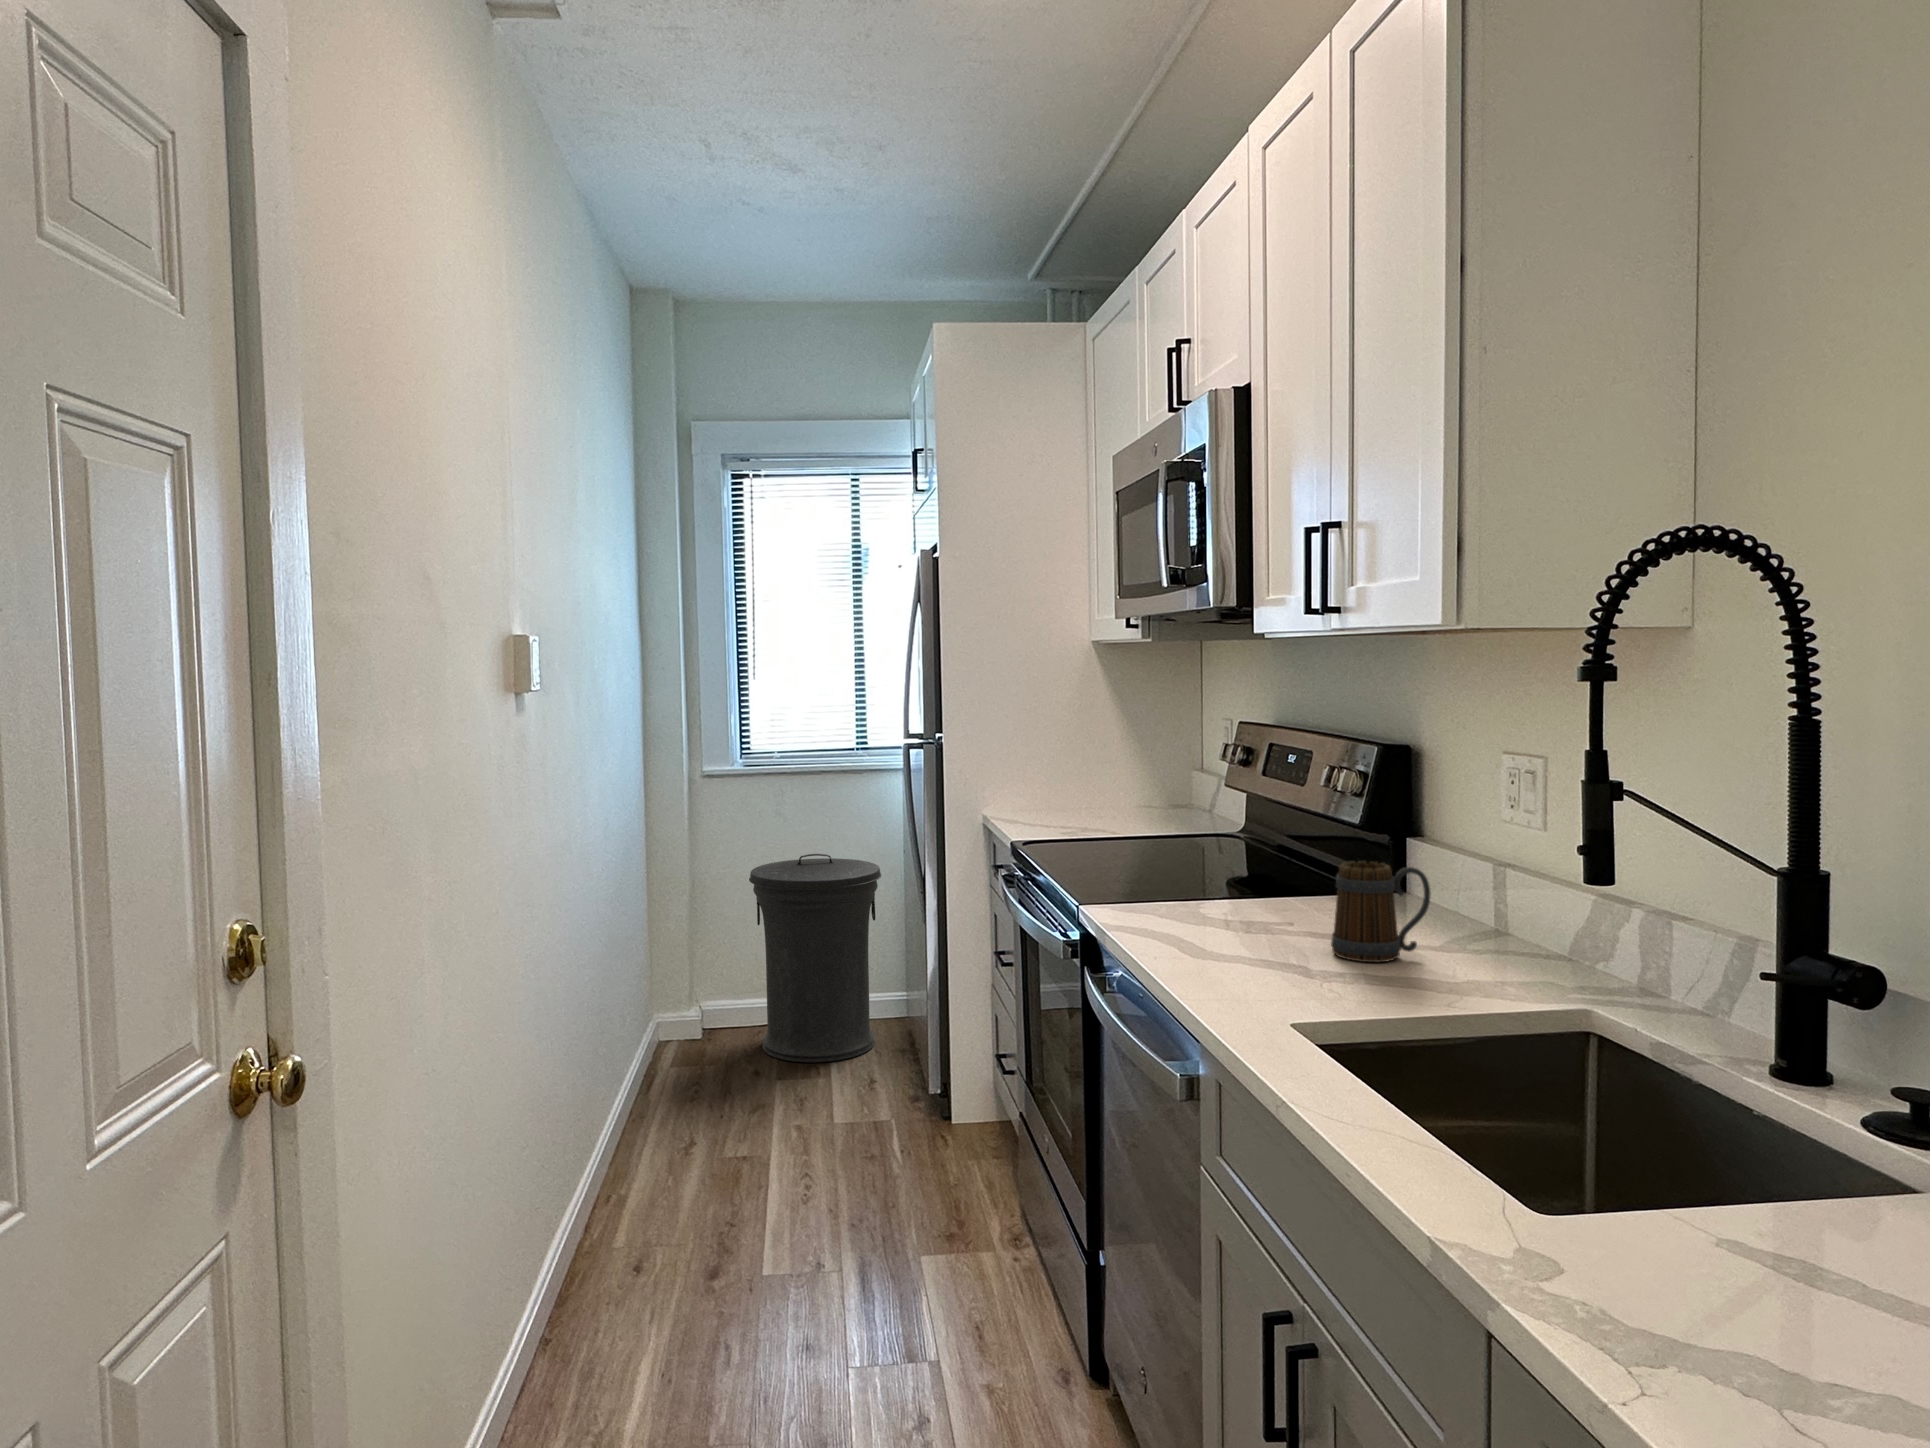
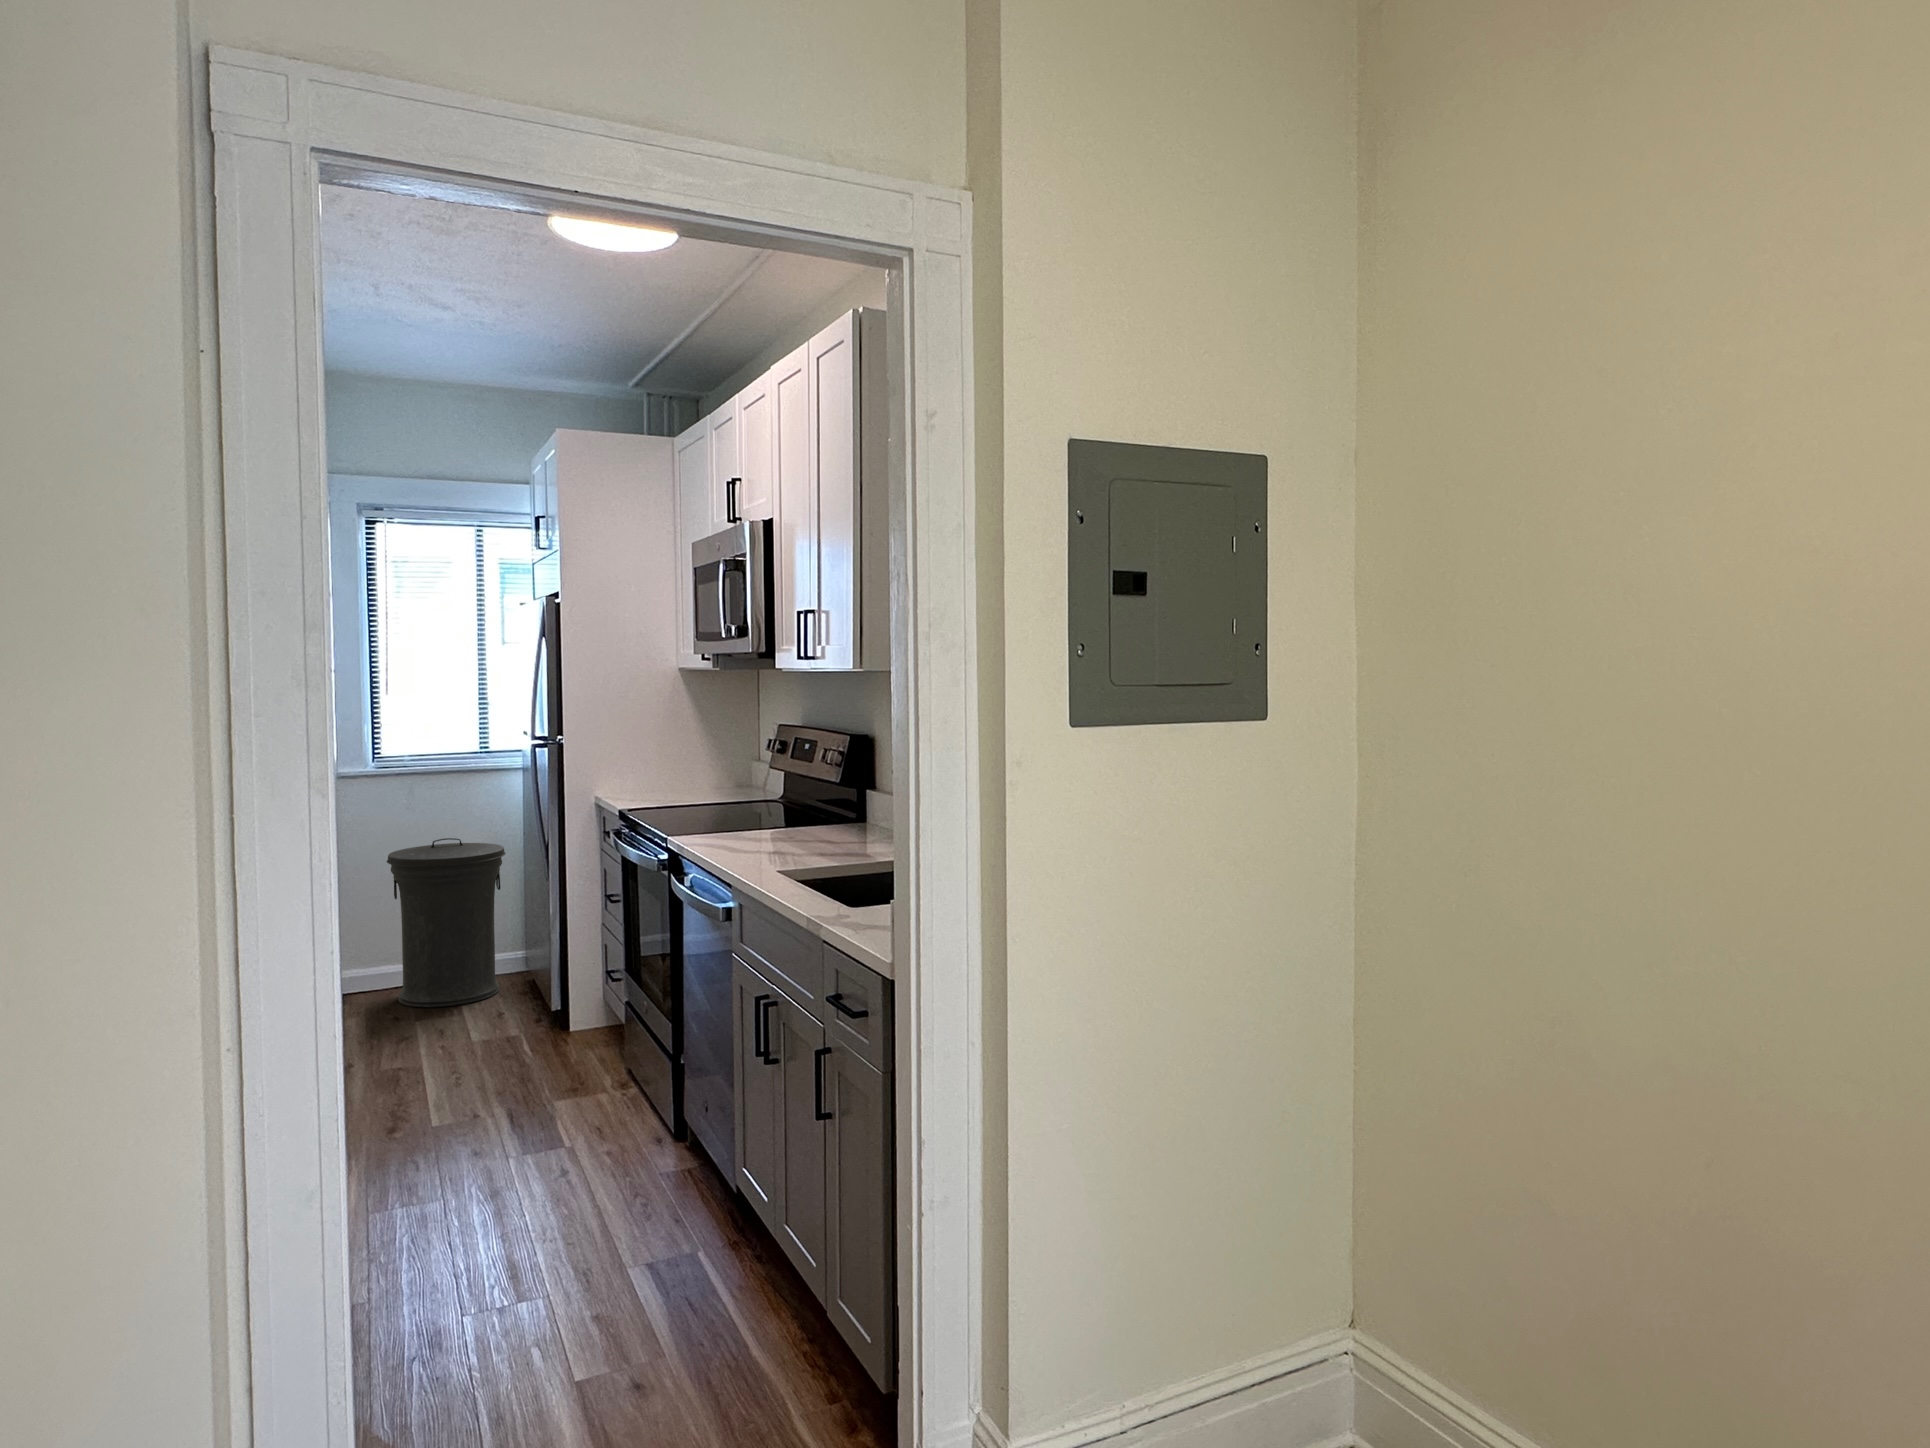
mug: present [1331,861,1431,962] -> none [809,798,862,852]

